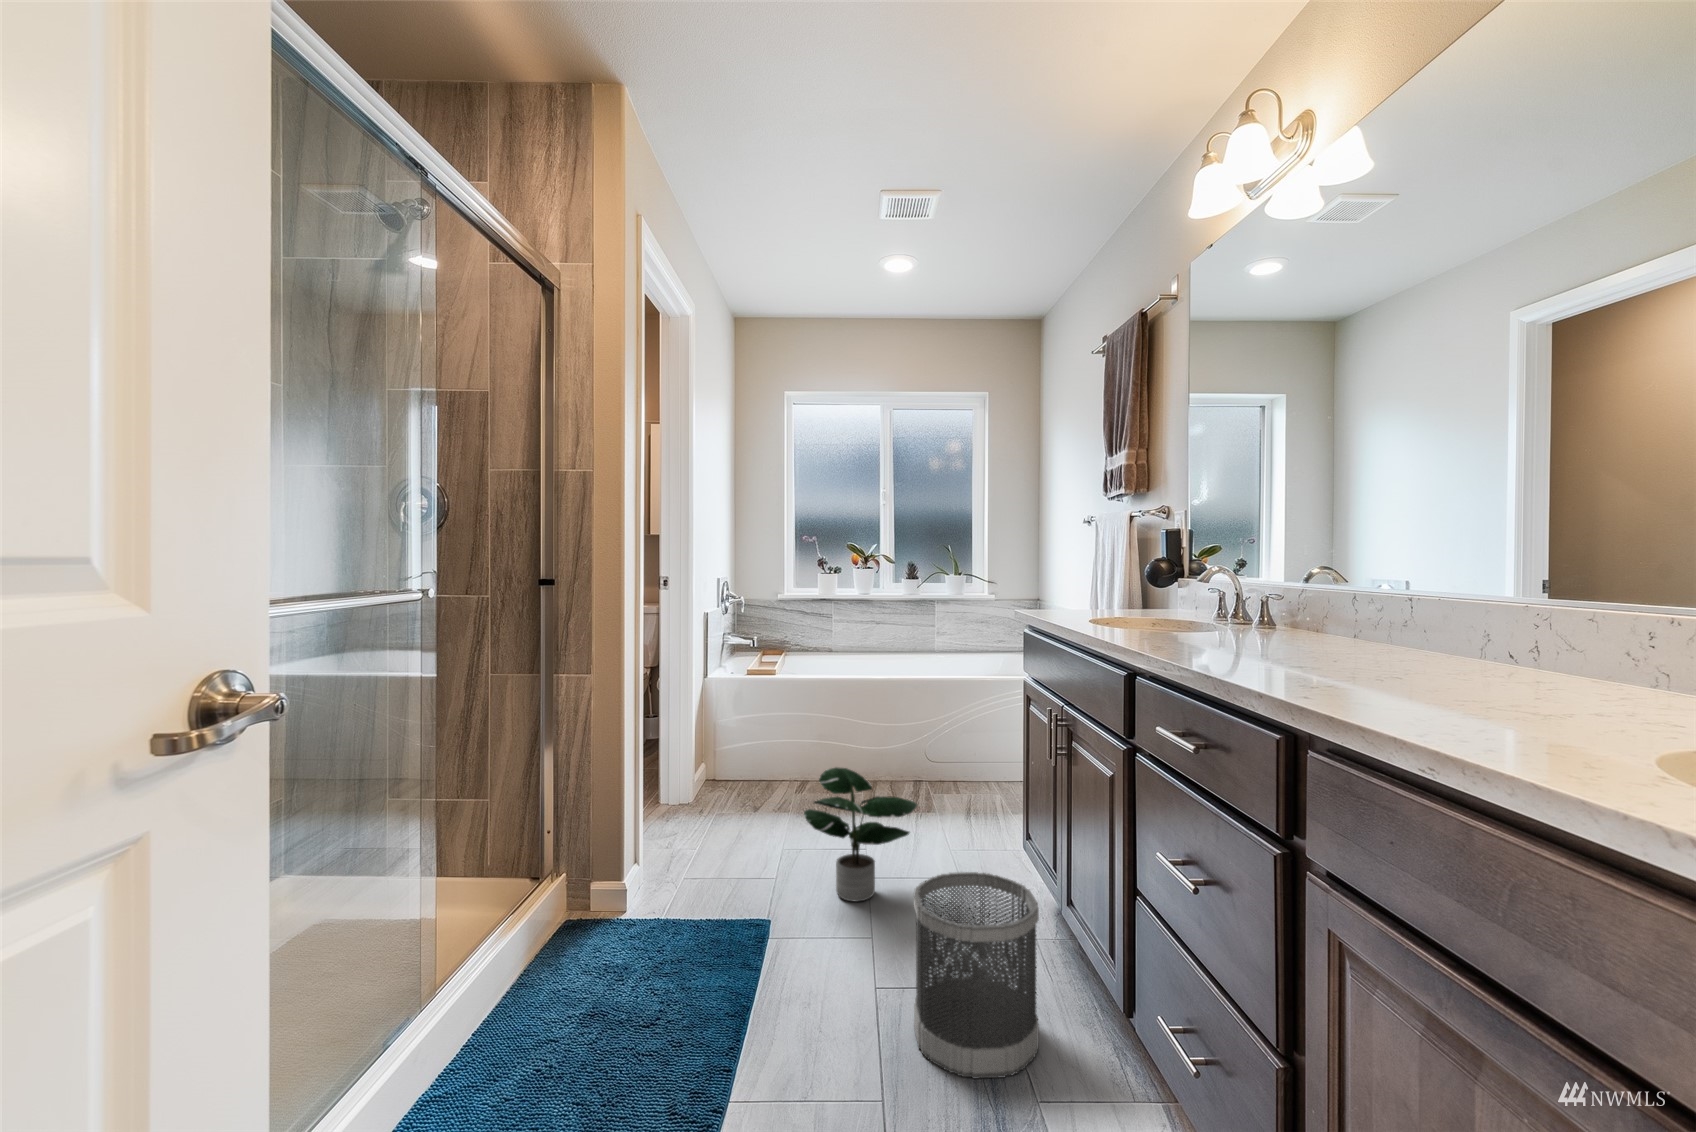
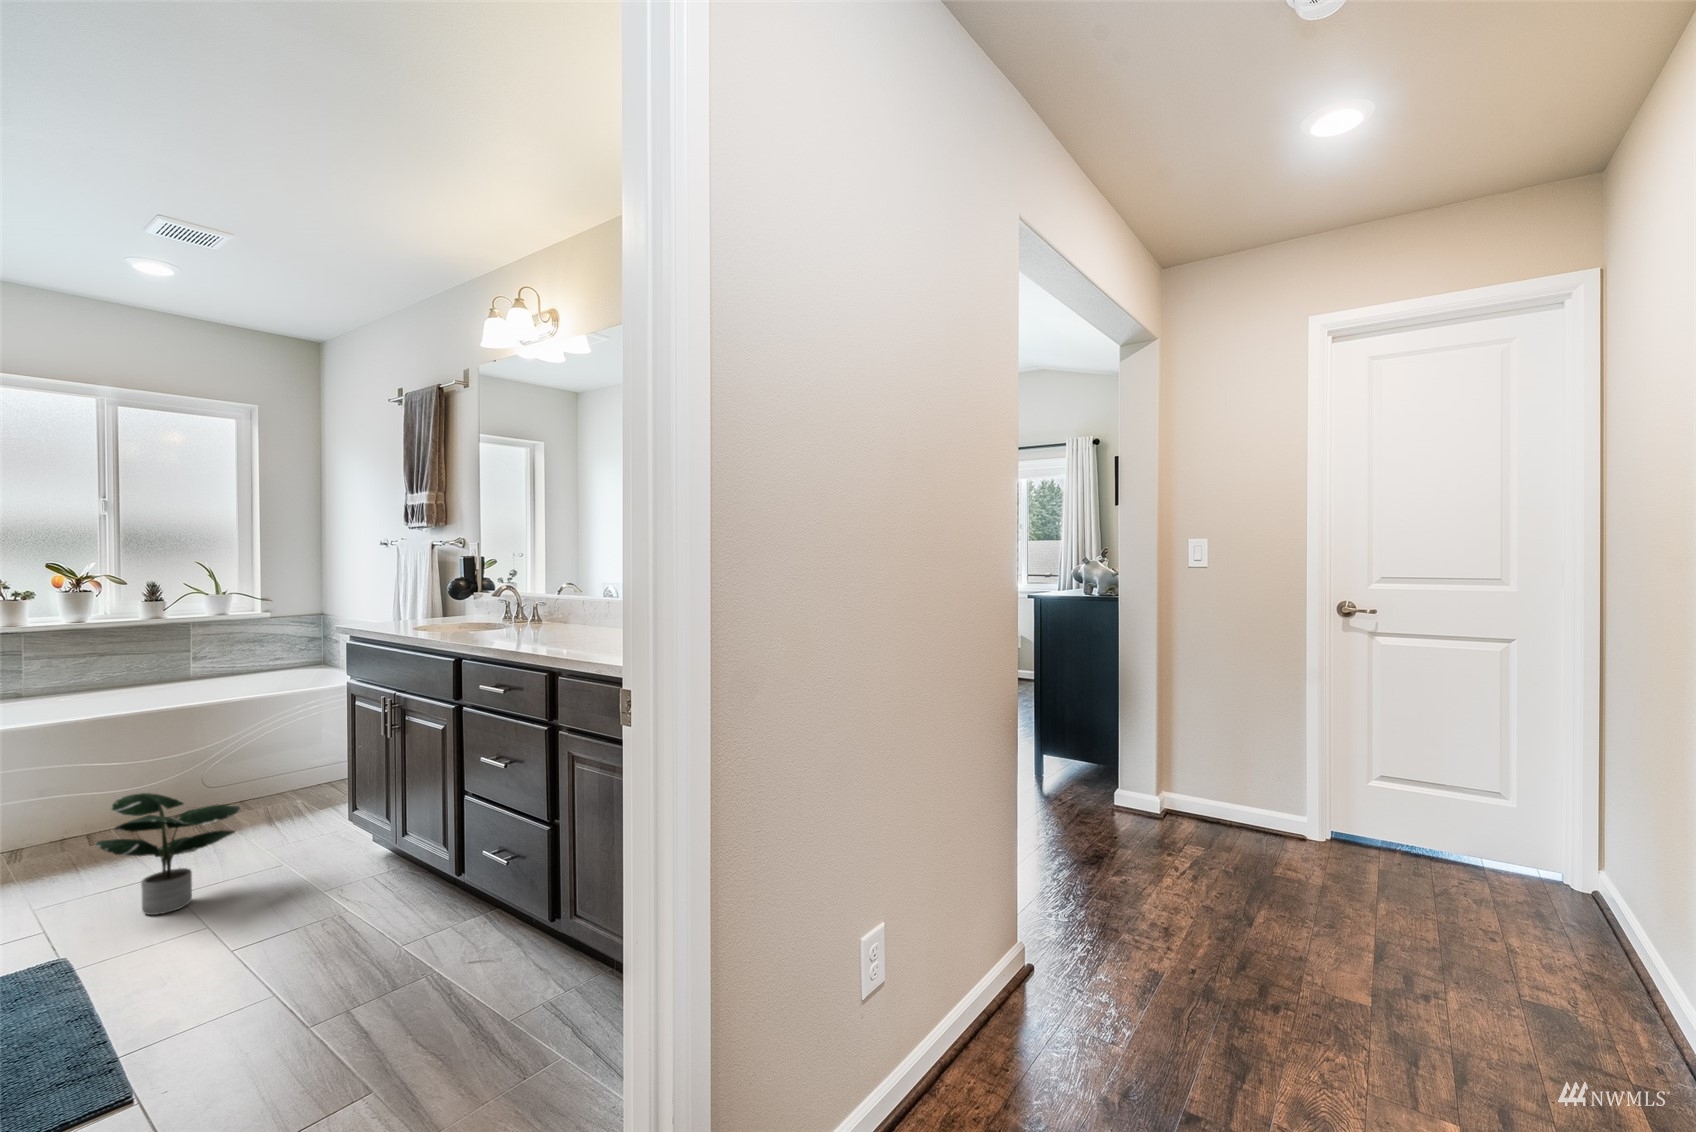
wastebasket: present [914,872,1039,1078] -> none [276,822,390,968]

